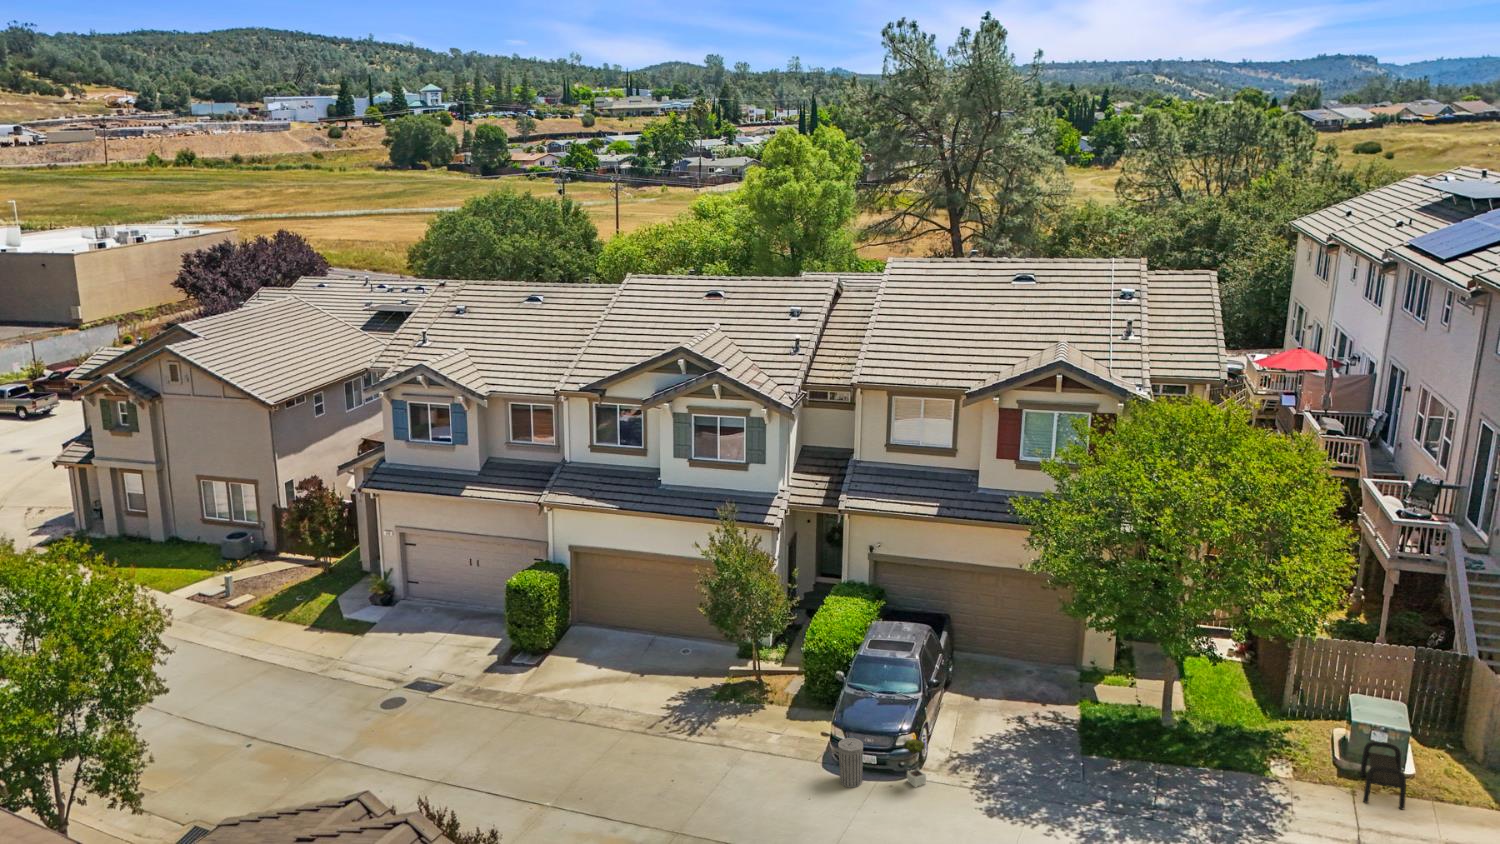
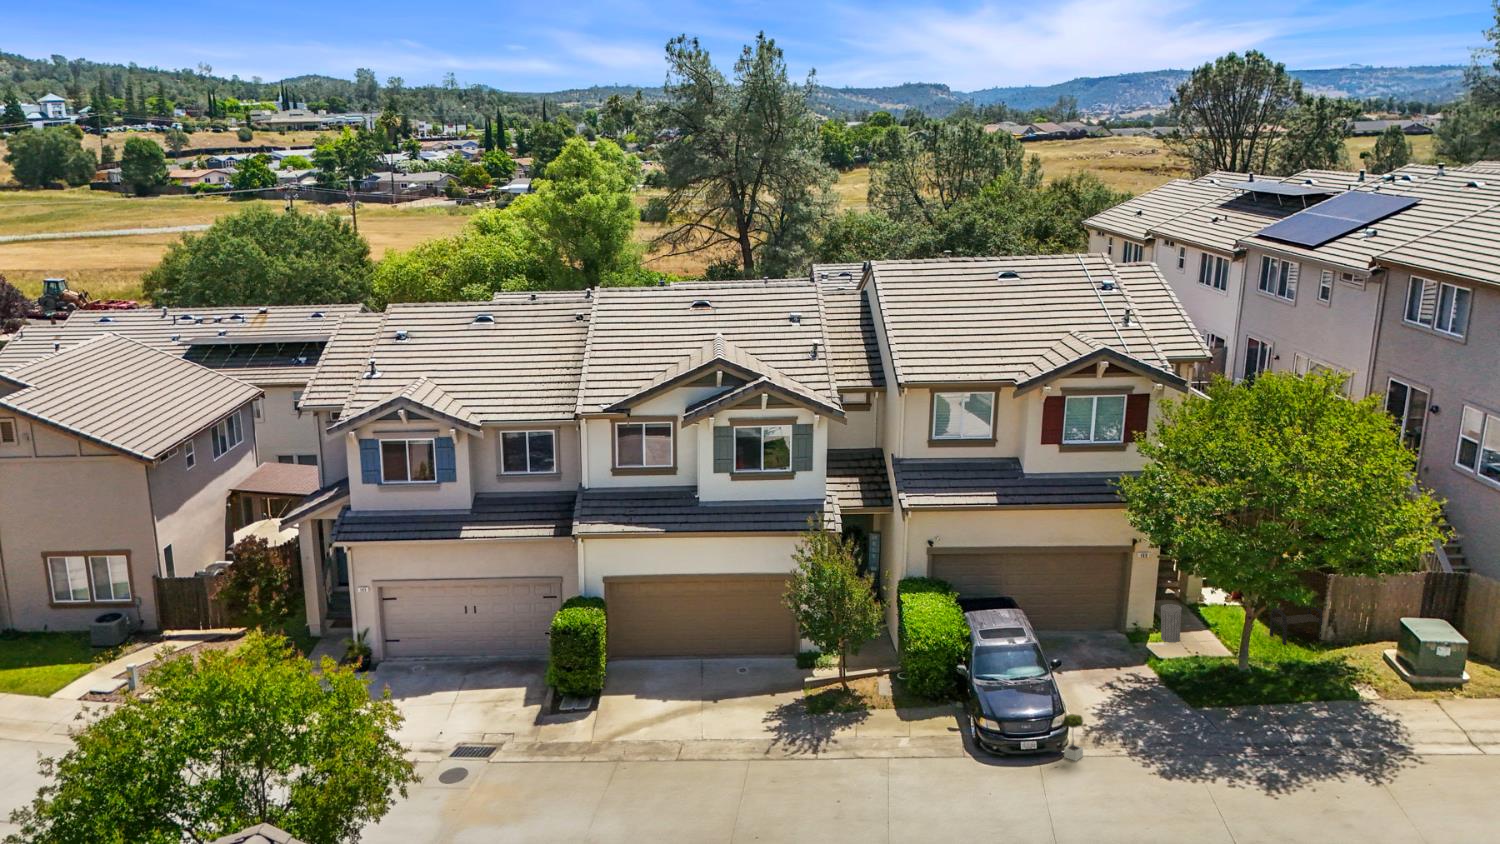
trash can: present [838,738,864,788] -> present [1161,604,1182,642]
bench: present [1360,742,1406,809] -> present [1270,607,1324,645]

